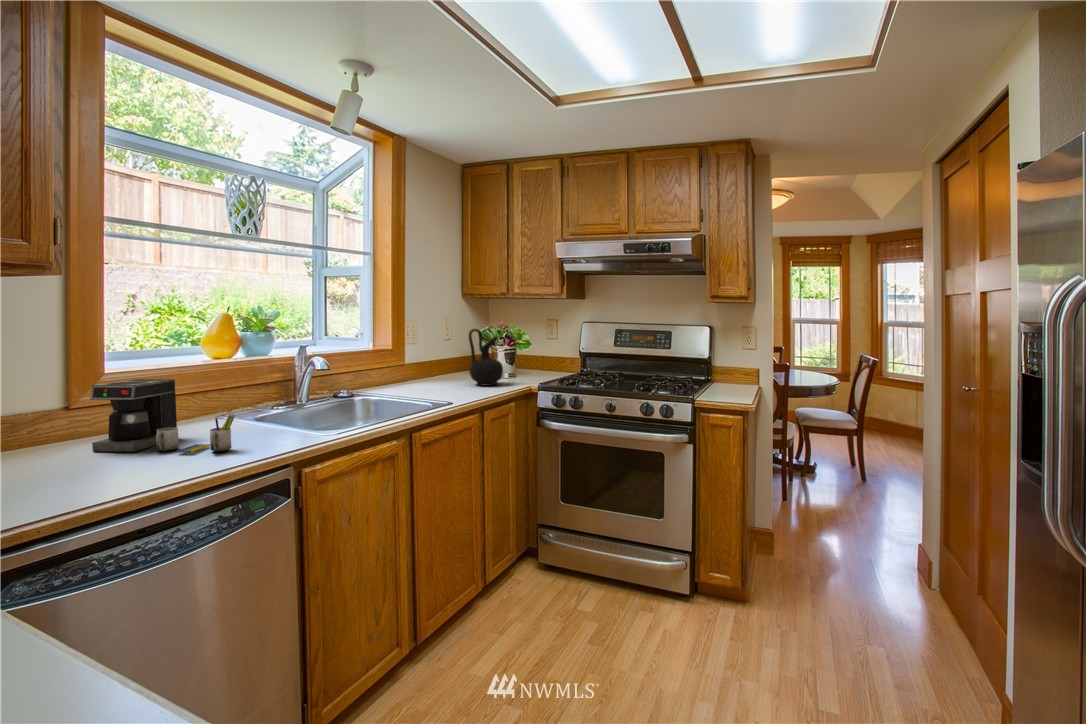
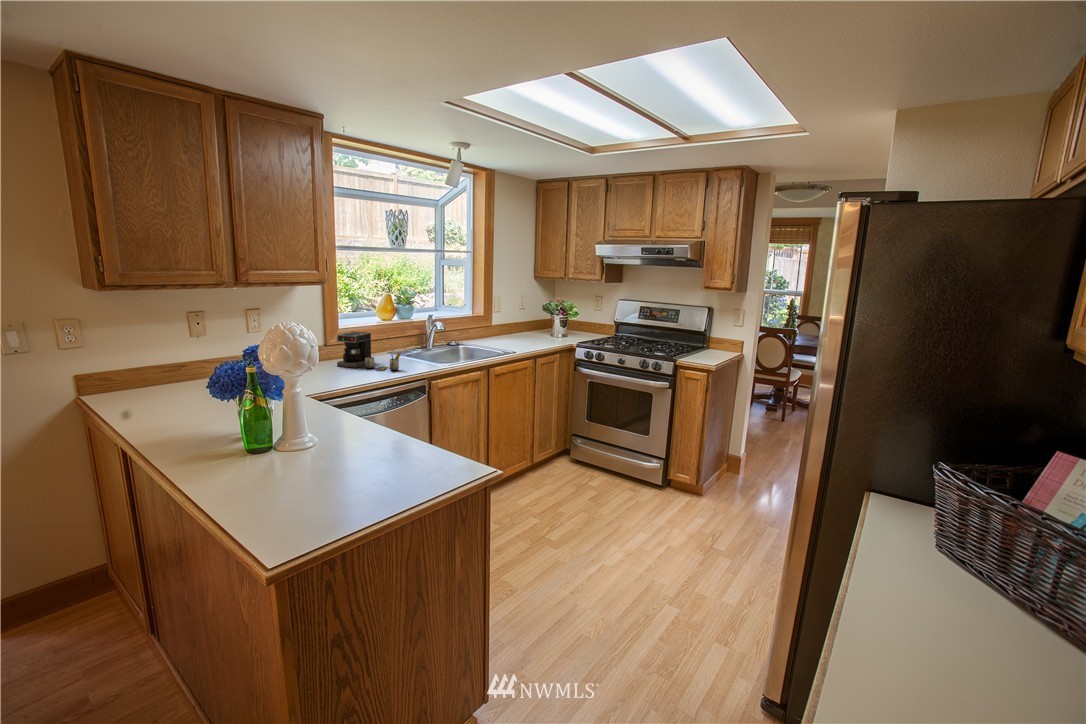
ceramic jug: present [469,329,503,386] -> none [532,303,555,342]

